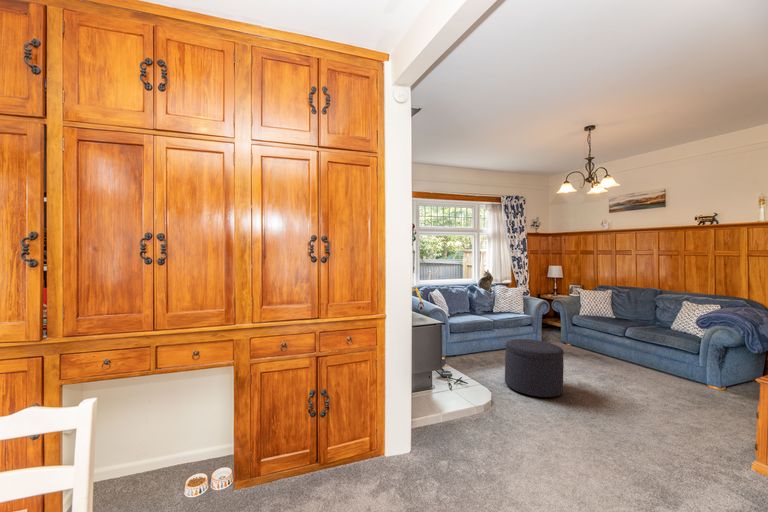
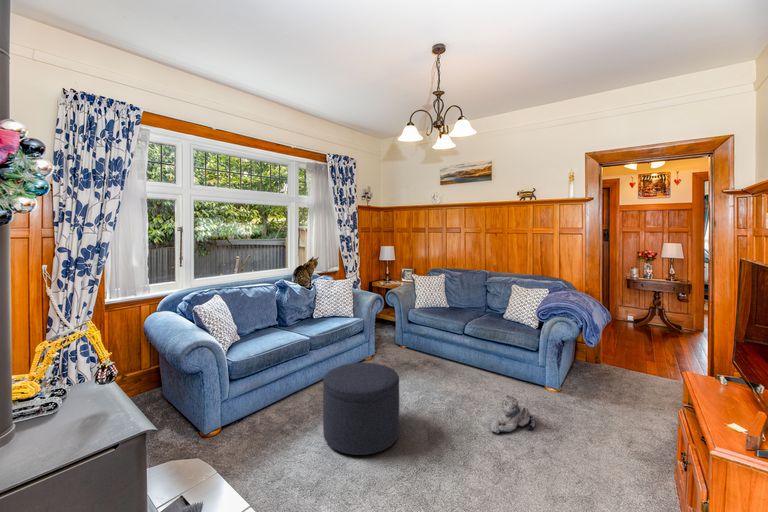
plush toy: none [648,382,698,415] -> present [491,395,535,434]

